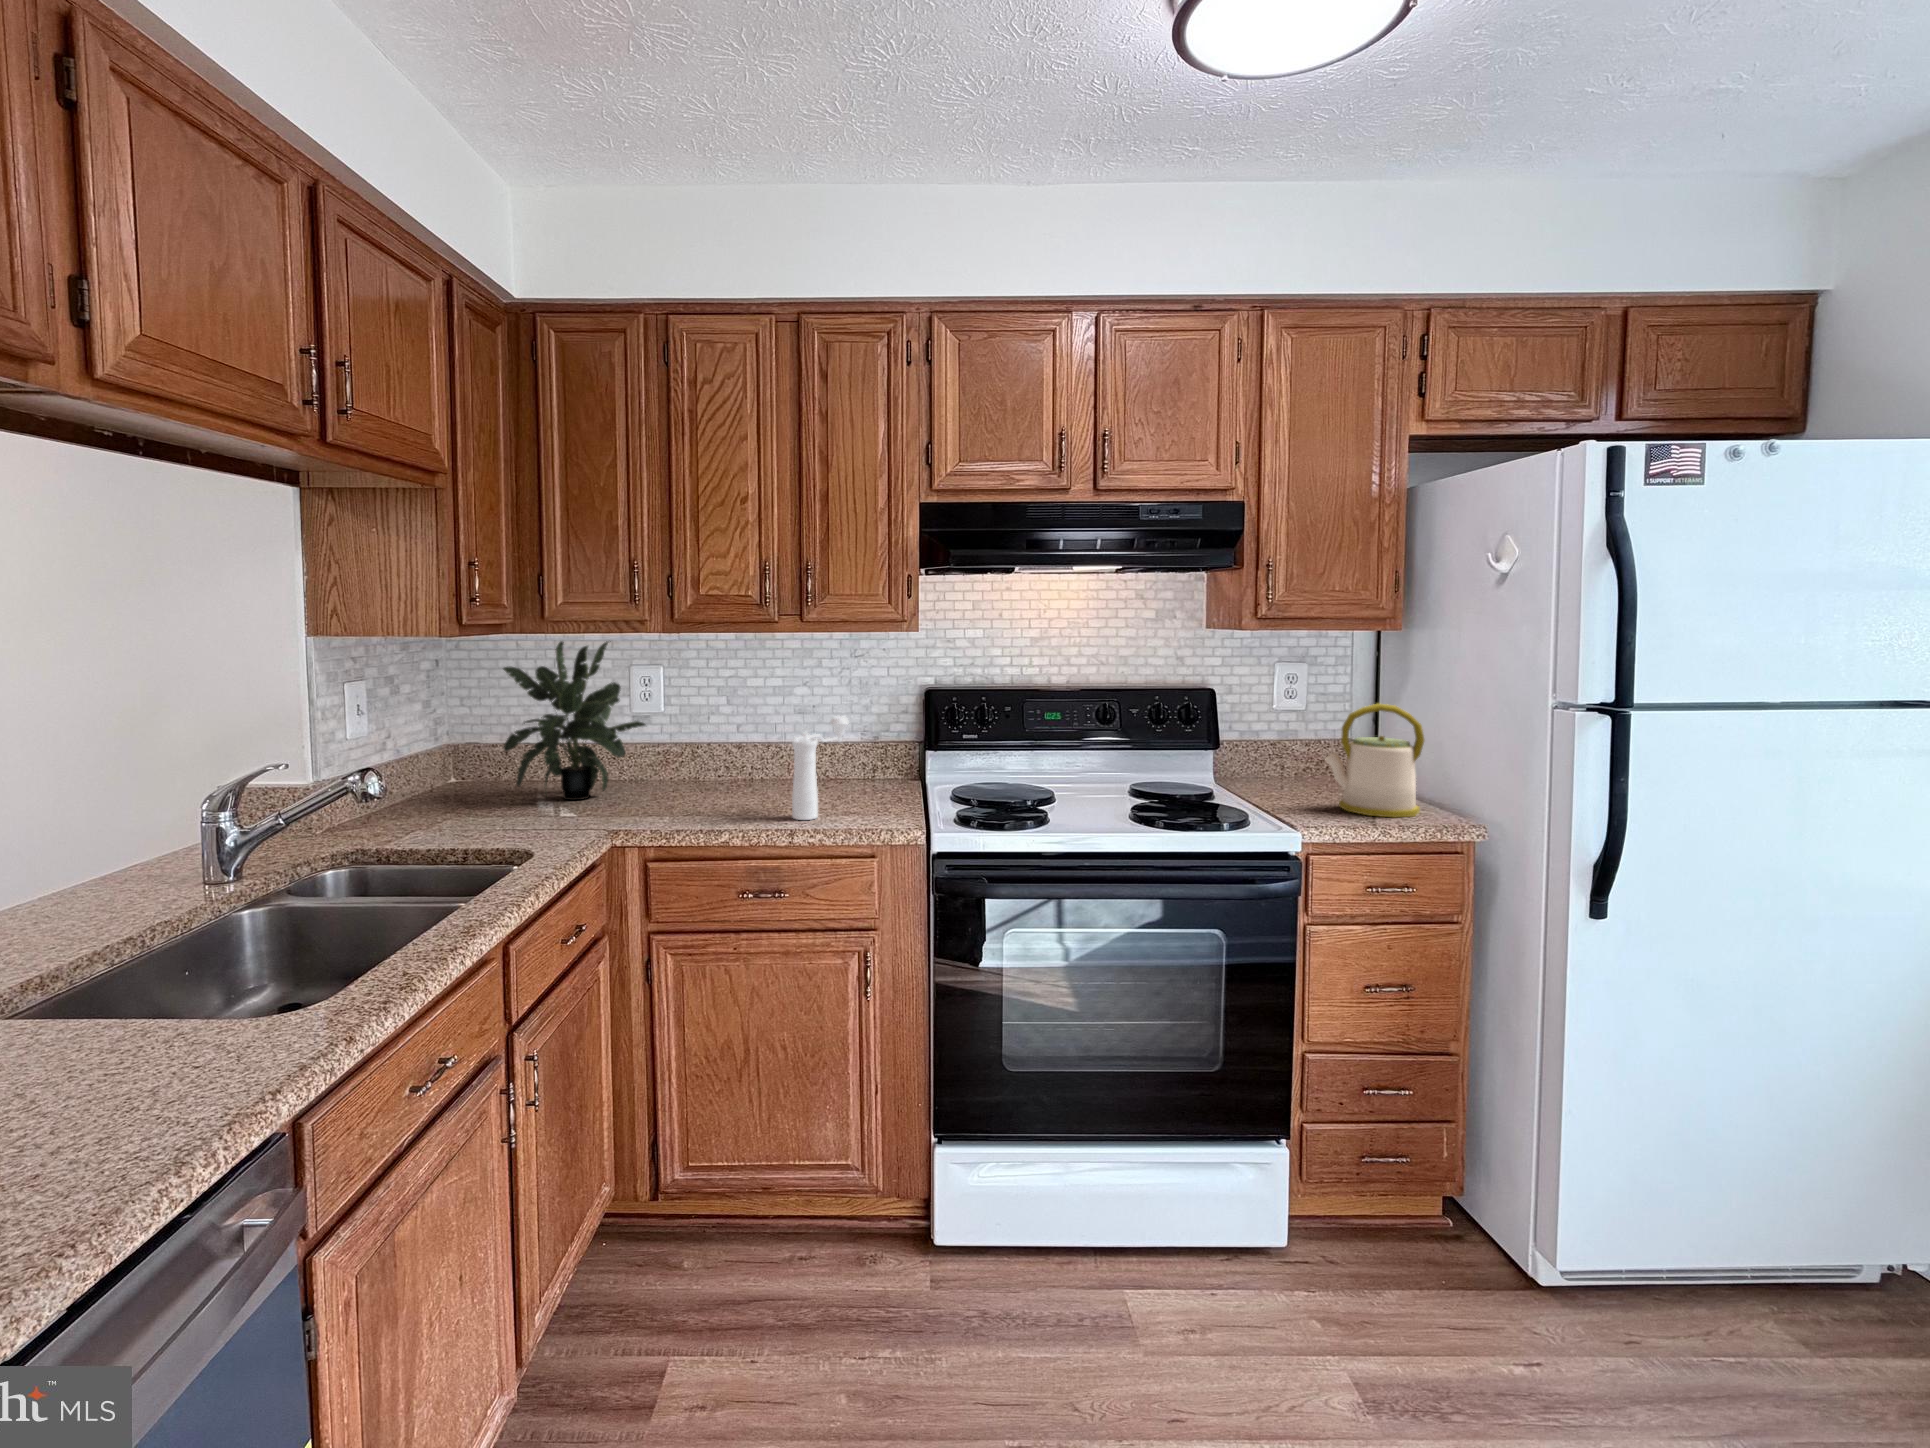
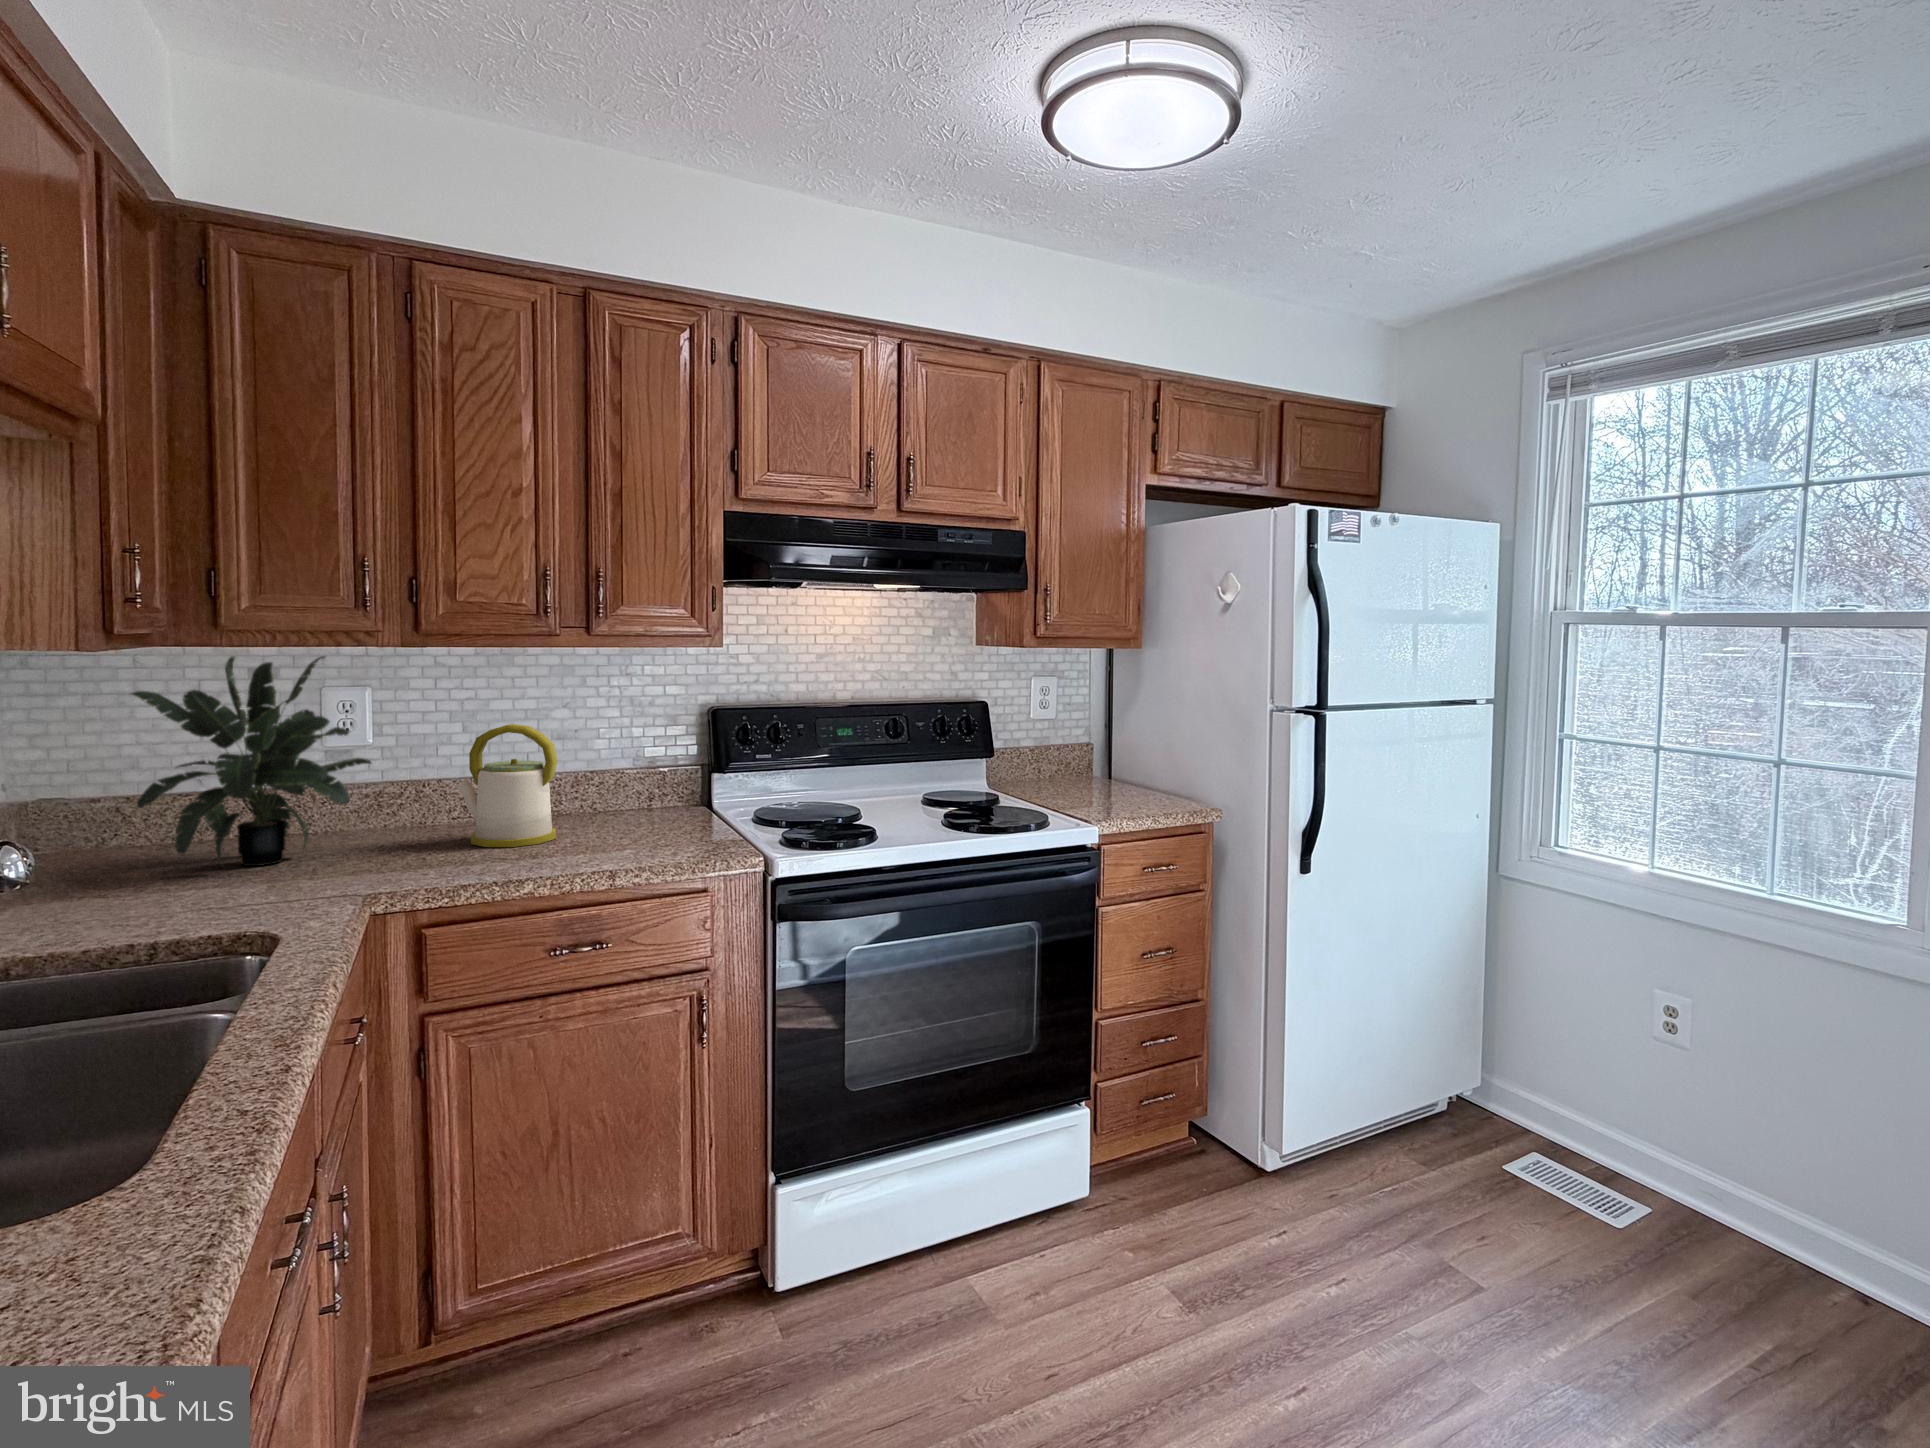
kettle: present [1326,704,1424,817] -> present [456,724,558,847]
pepper mill: present [792,716,849,820] -> none [598,741,657,860]

